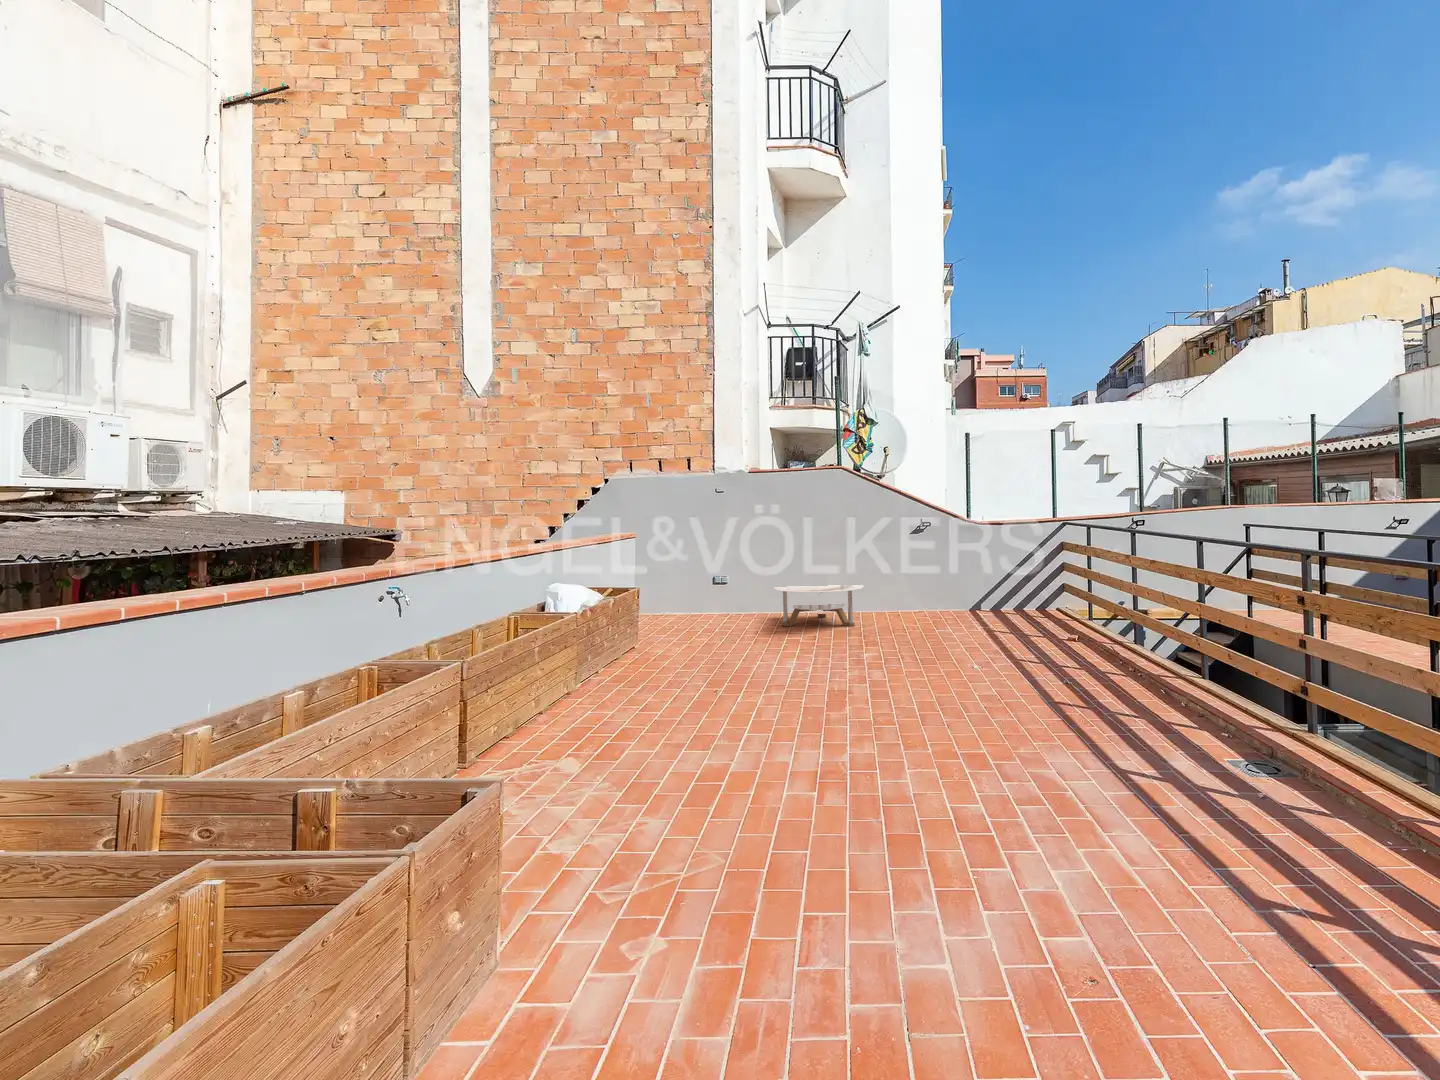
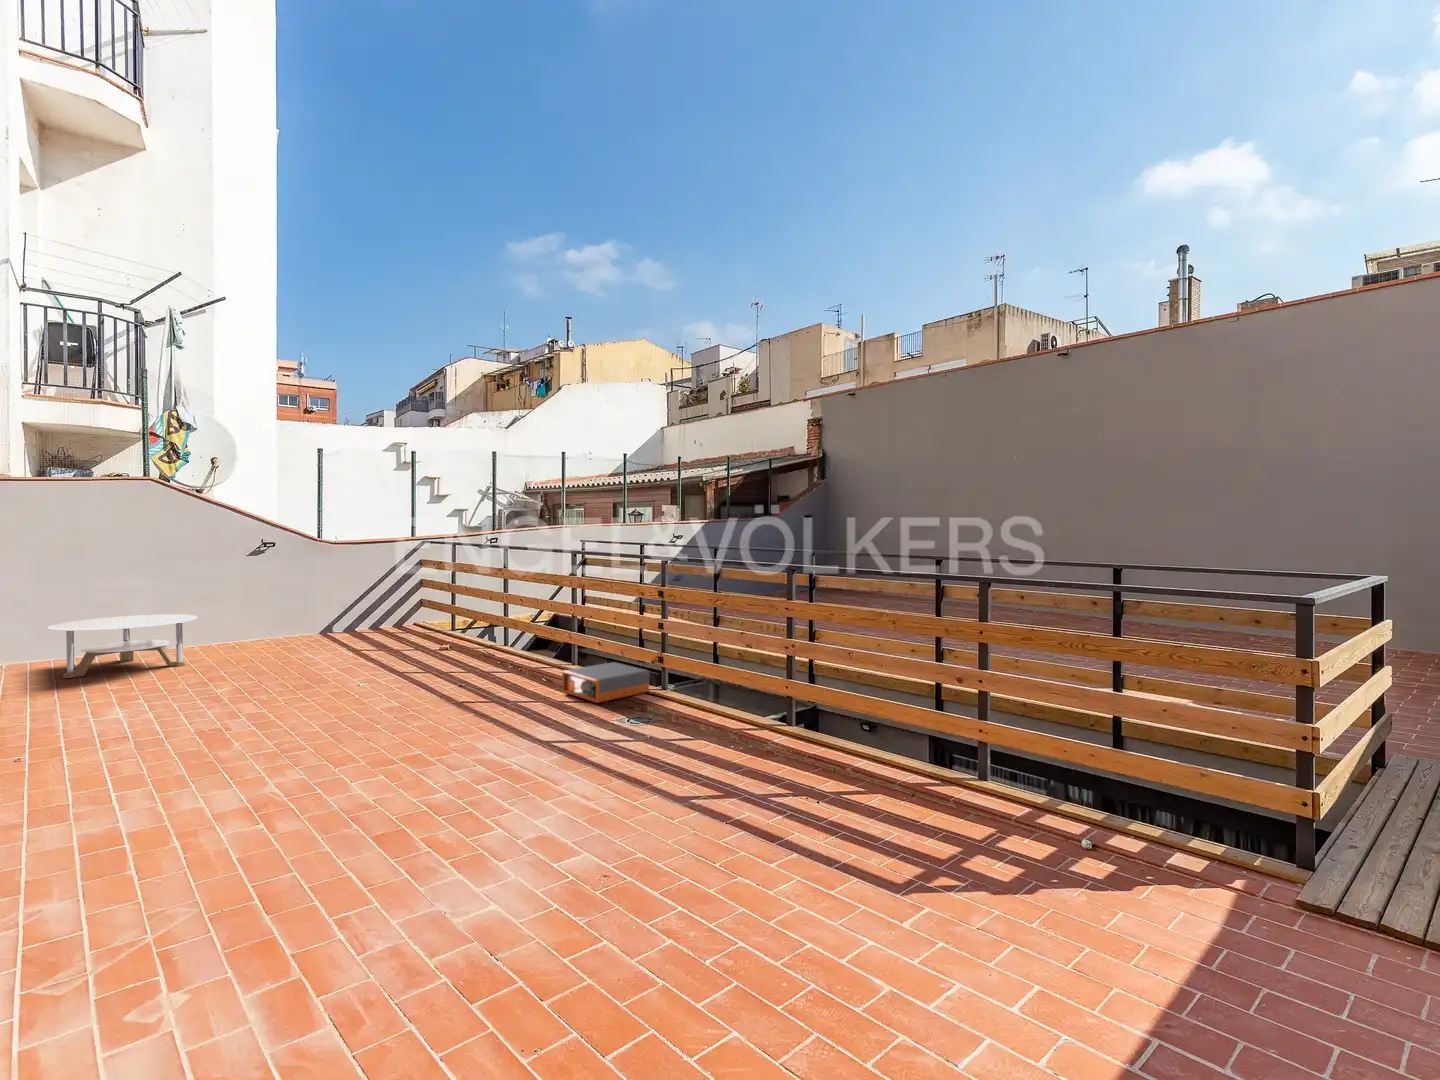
storage box: none [1178,688,1315,739] -> present [562,662,650,703]

